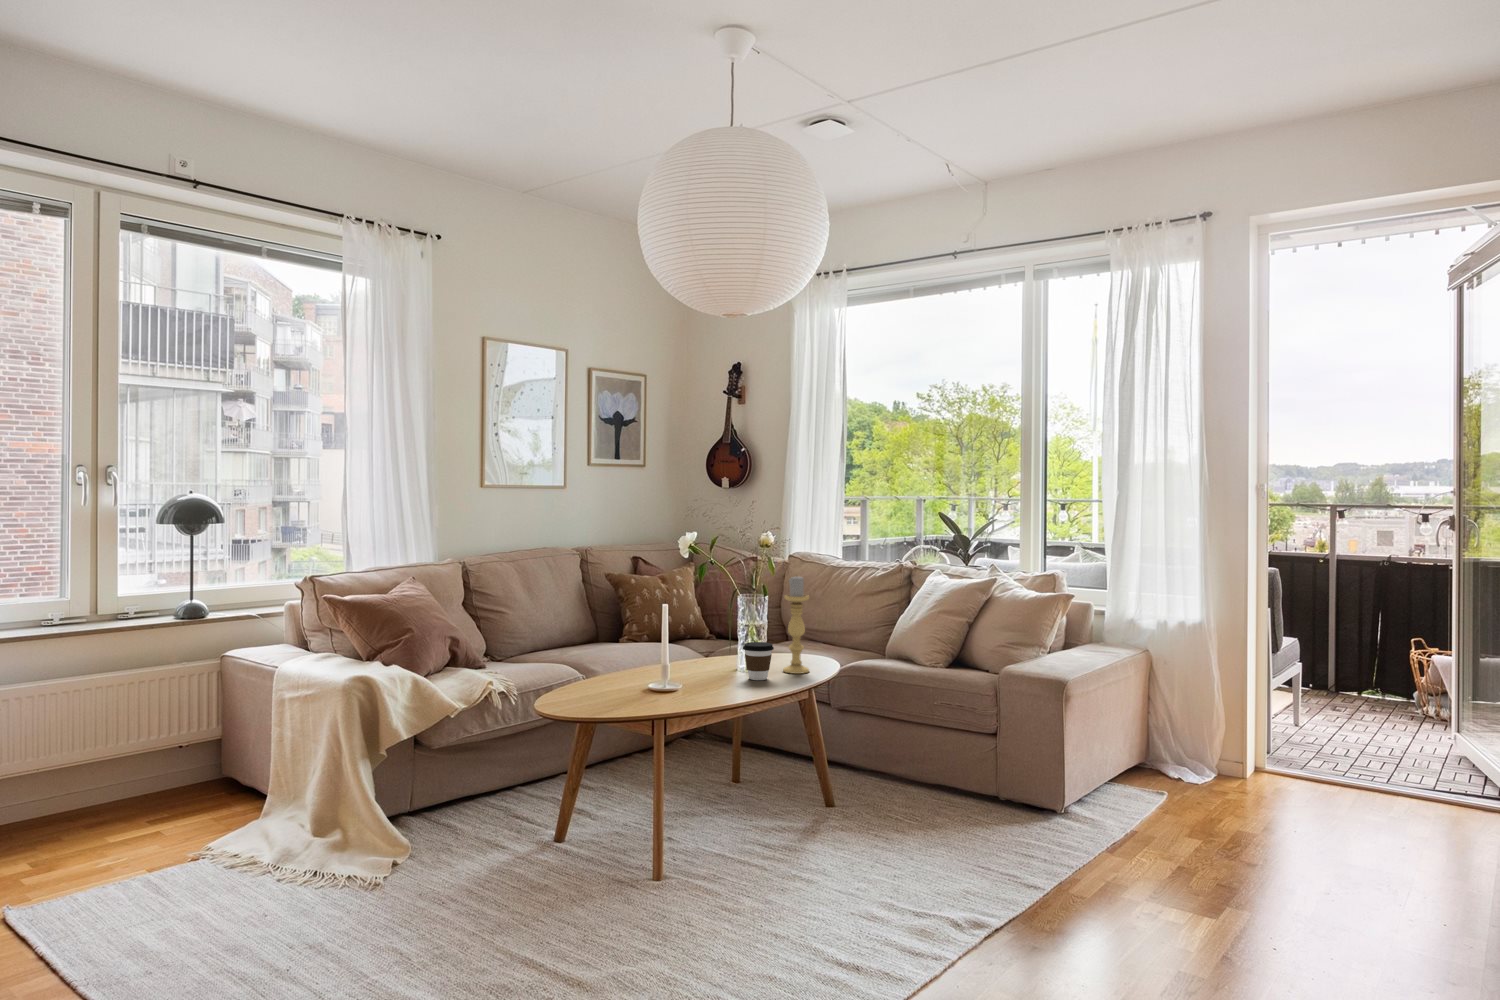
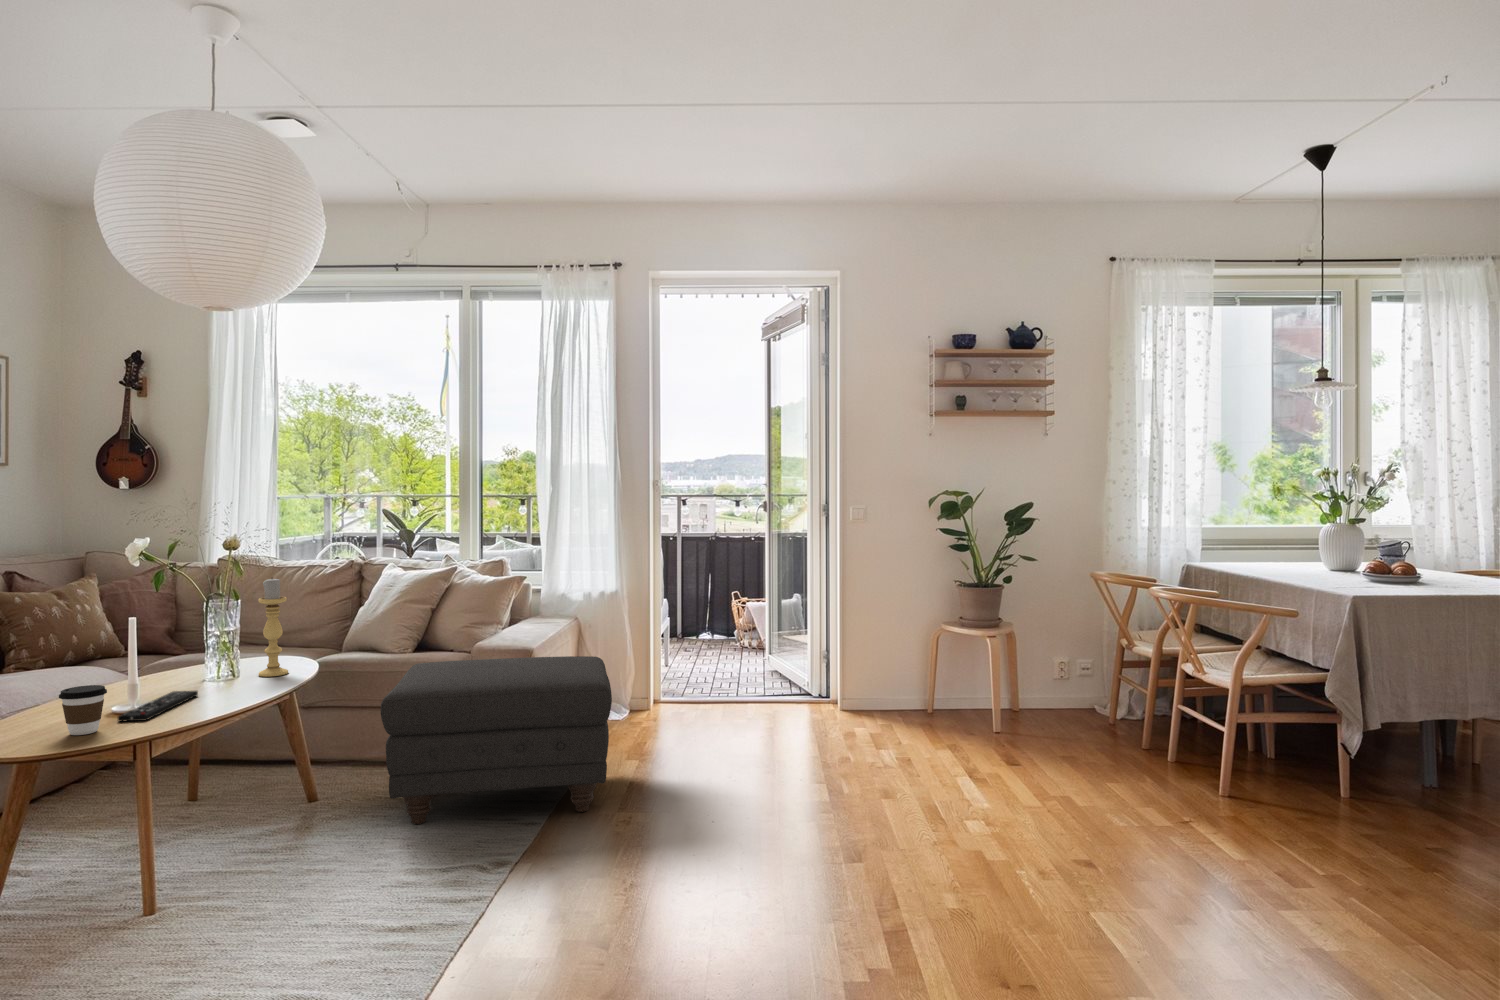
coffee cup: present [743,642,774,680] -> present [59,685,107,735]
remote control: none [648,675,722,699] -> present [118,691,198,721]
ottoman: none [877,680,1154,889] -> present [380,656,612,824]

